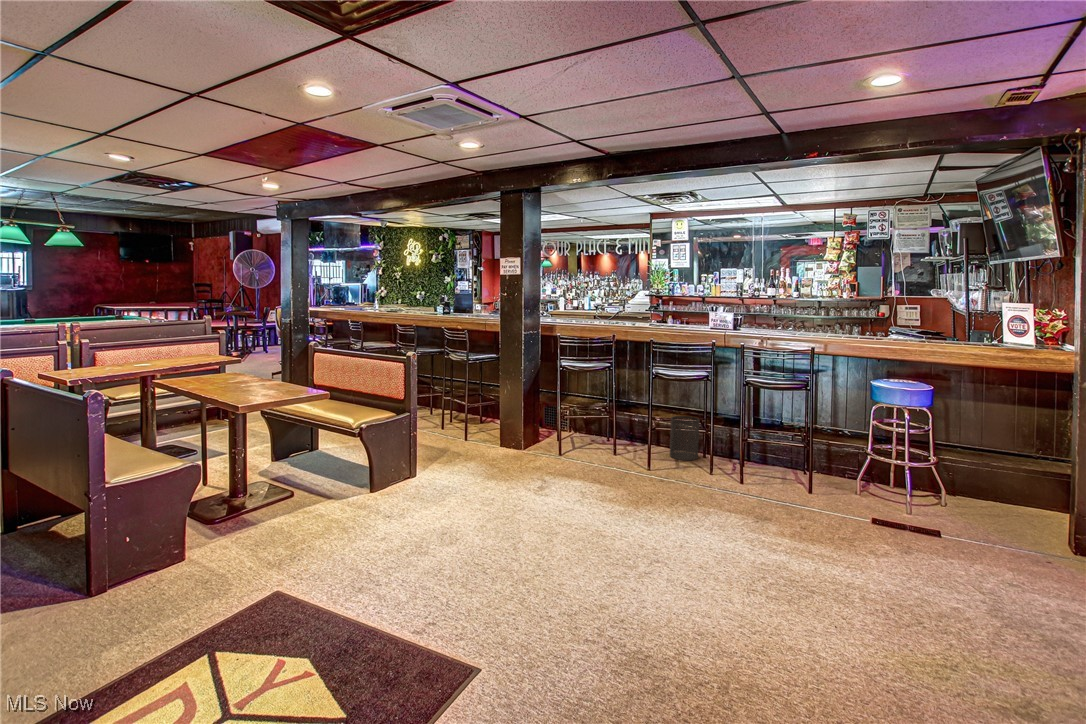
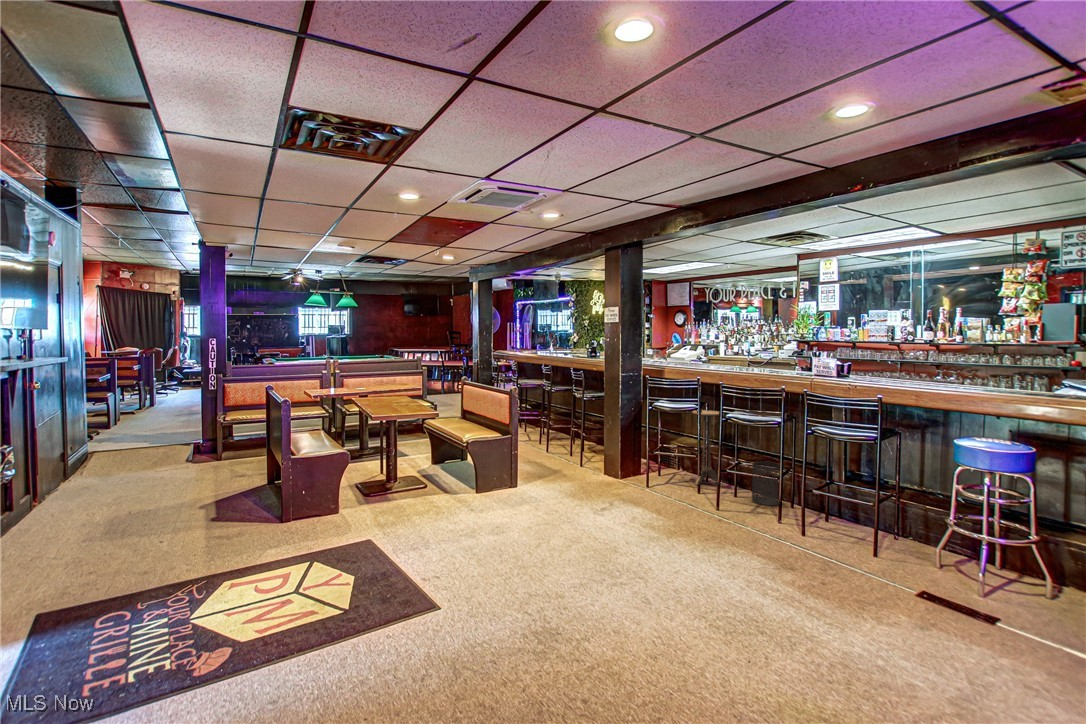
side table: none [598,367,628,448] -> present [692,410,720,485]

